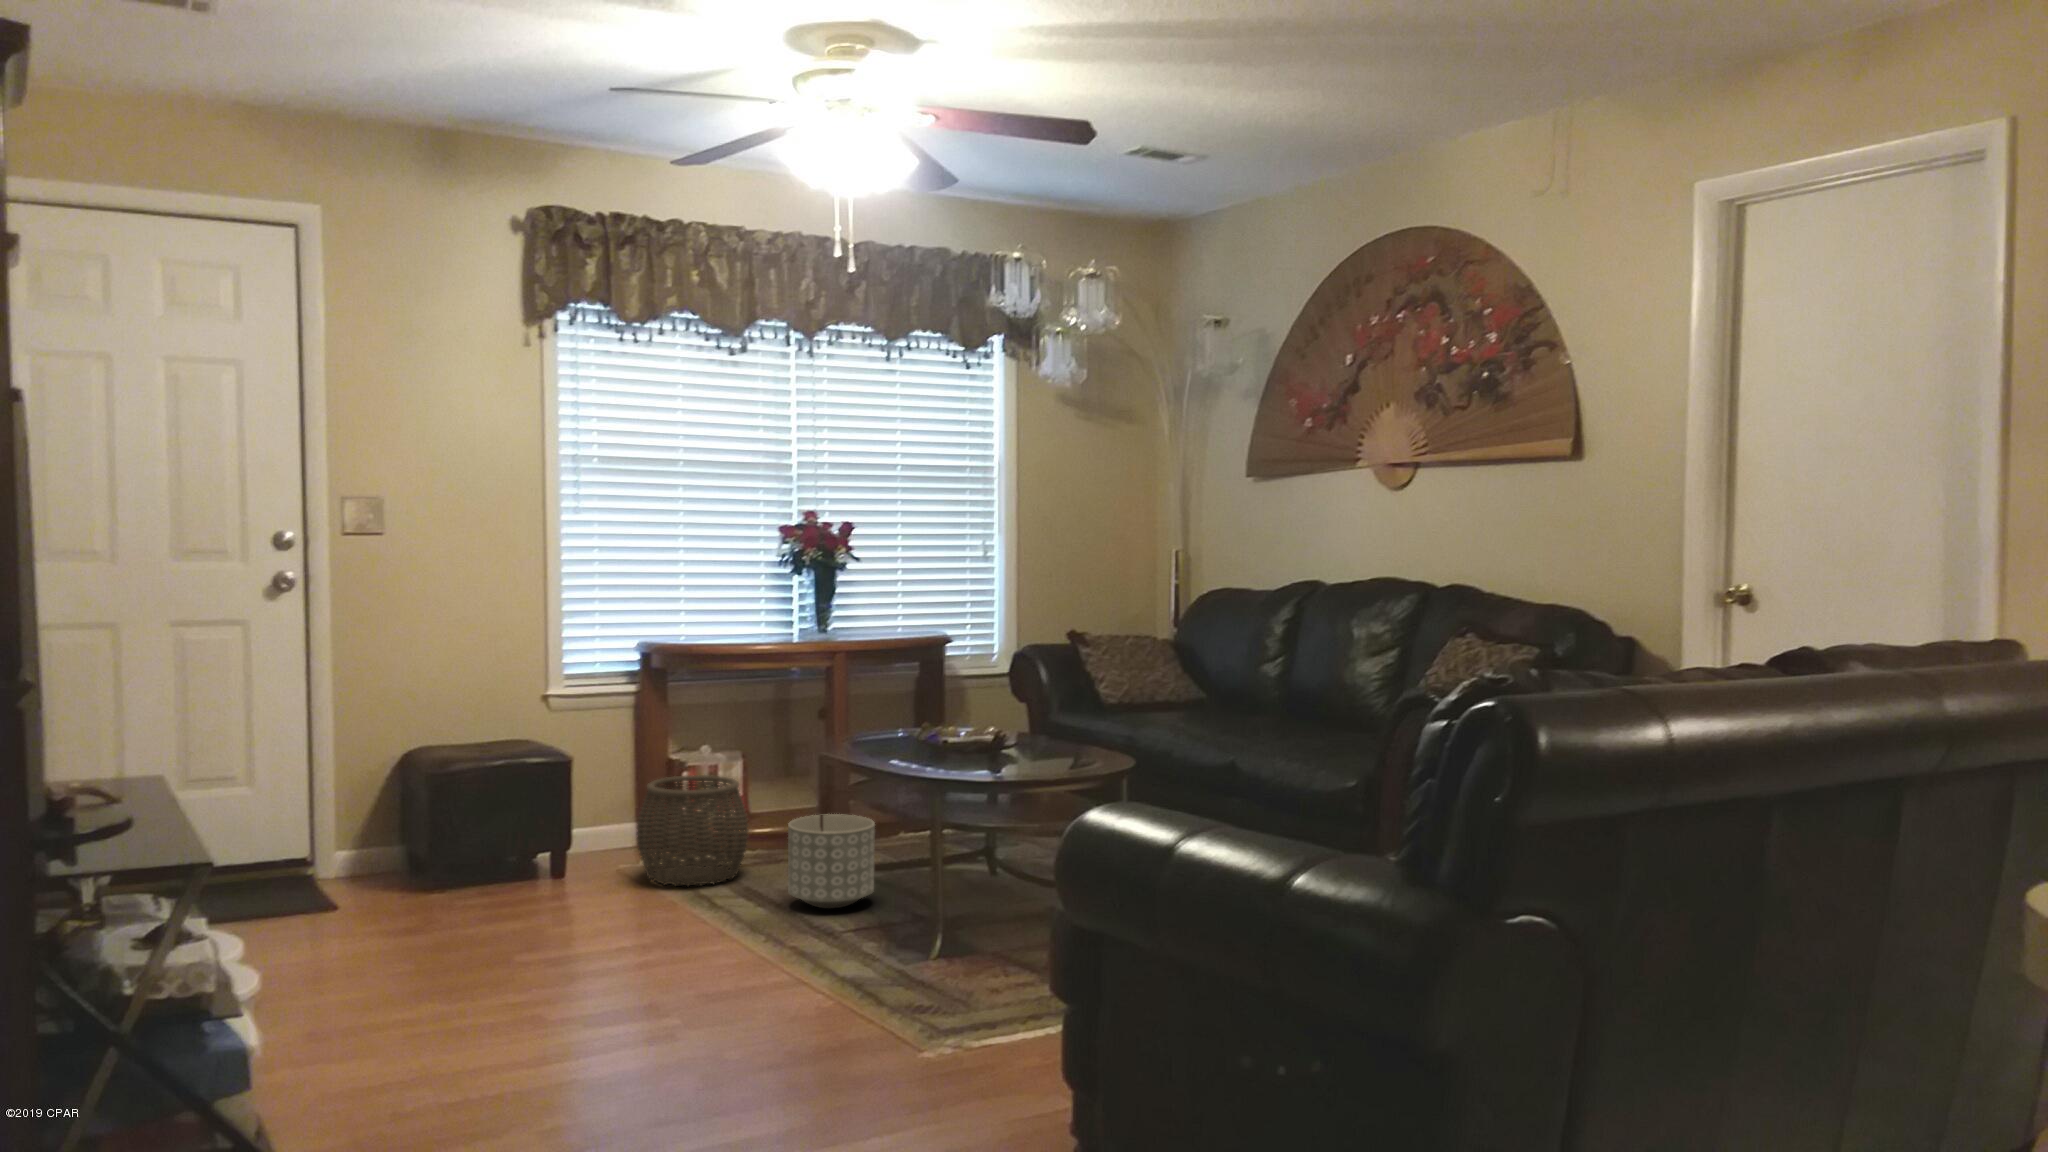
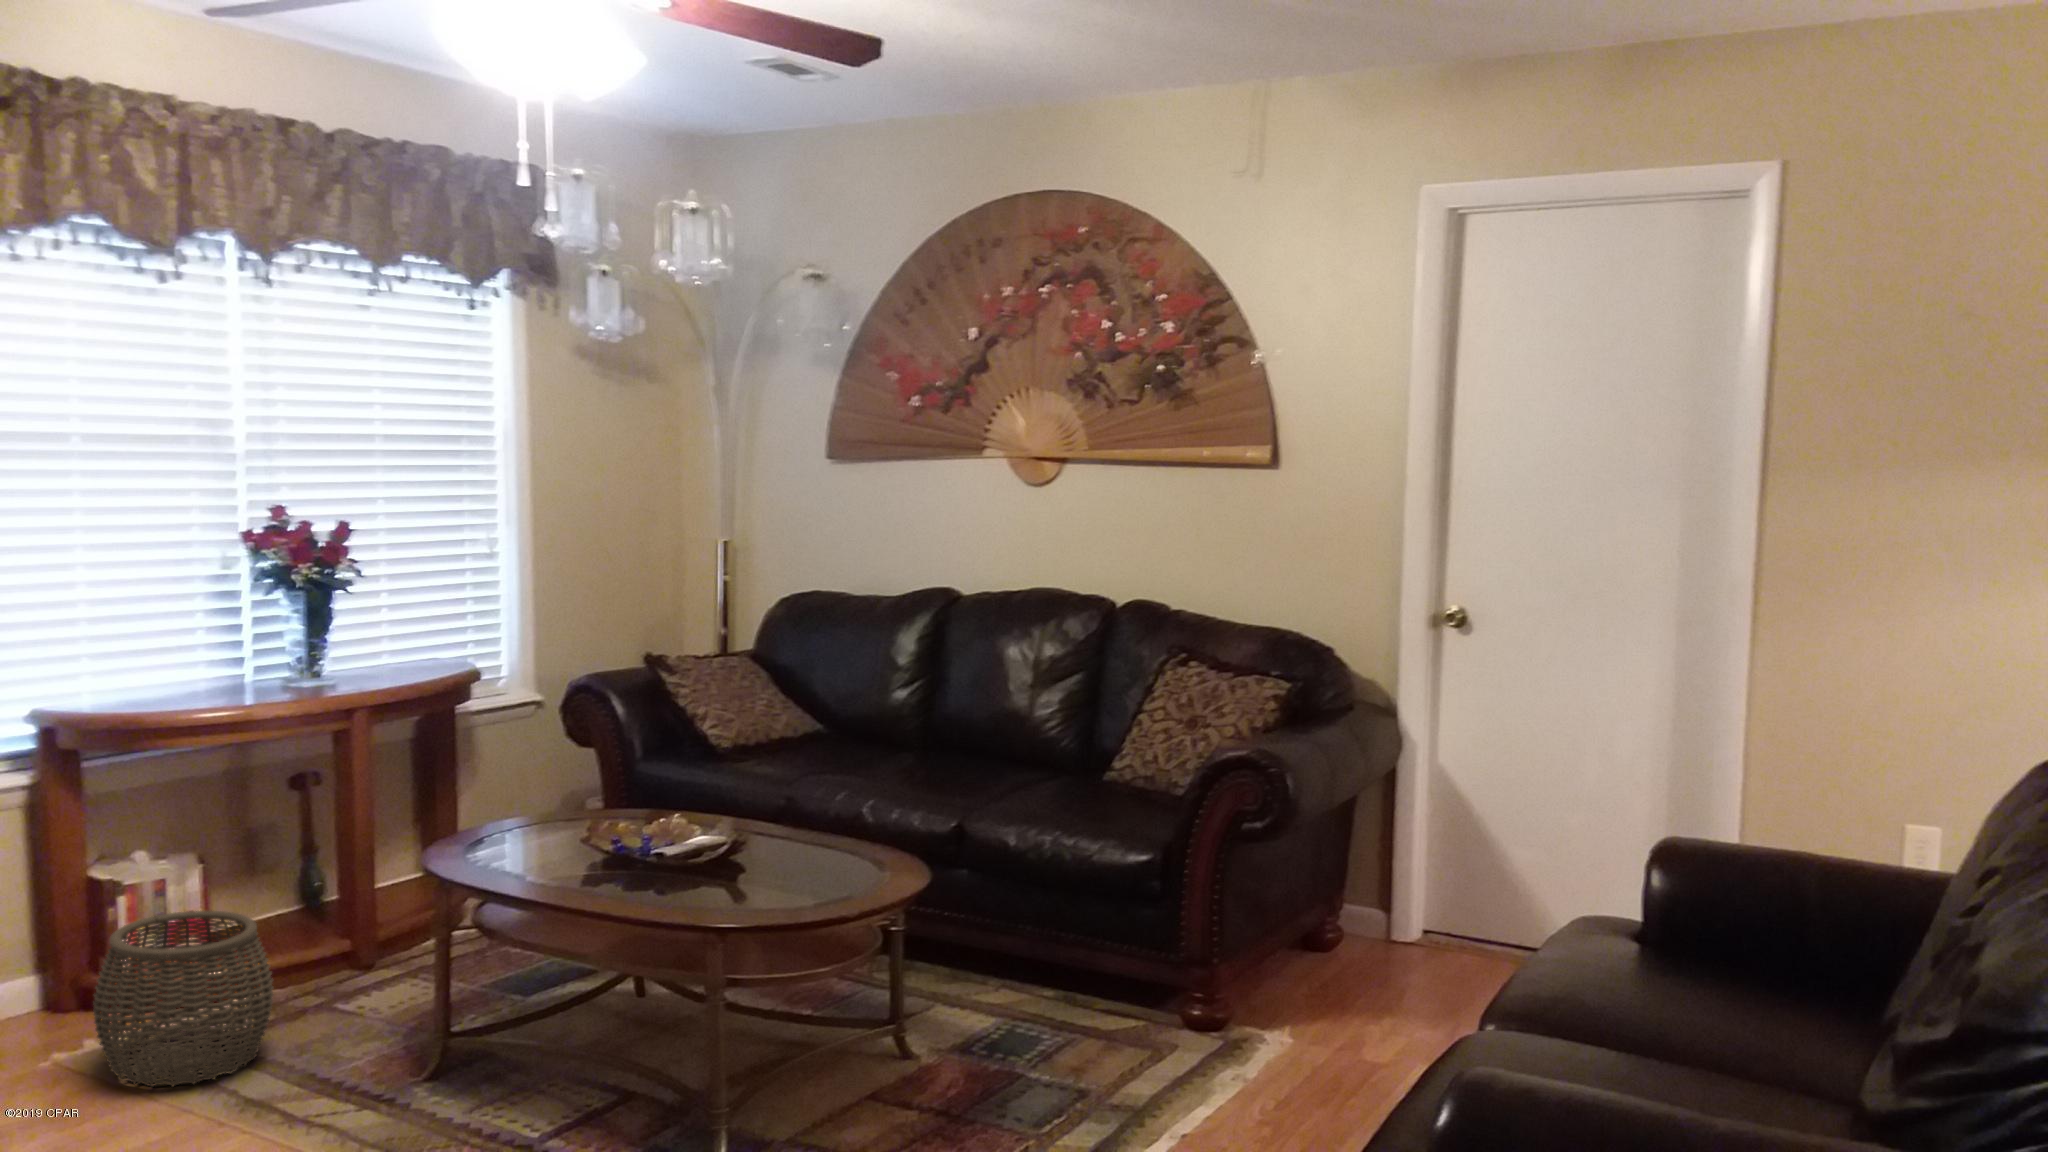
planter: present [788,814,875,909] -> none [378,957,504,1096]

